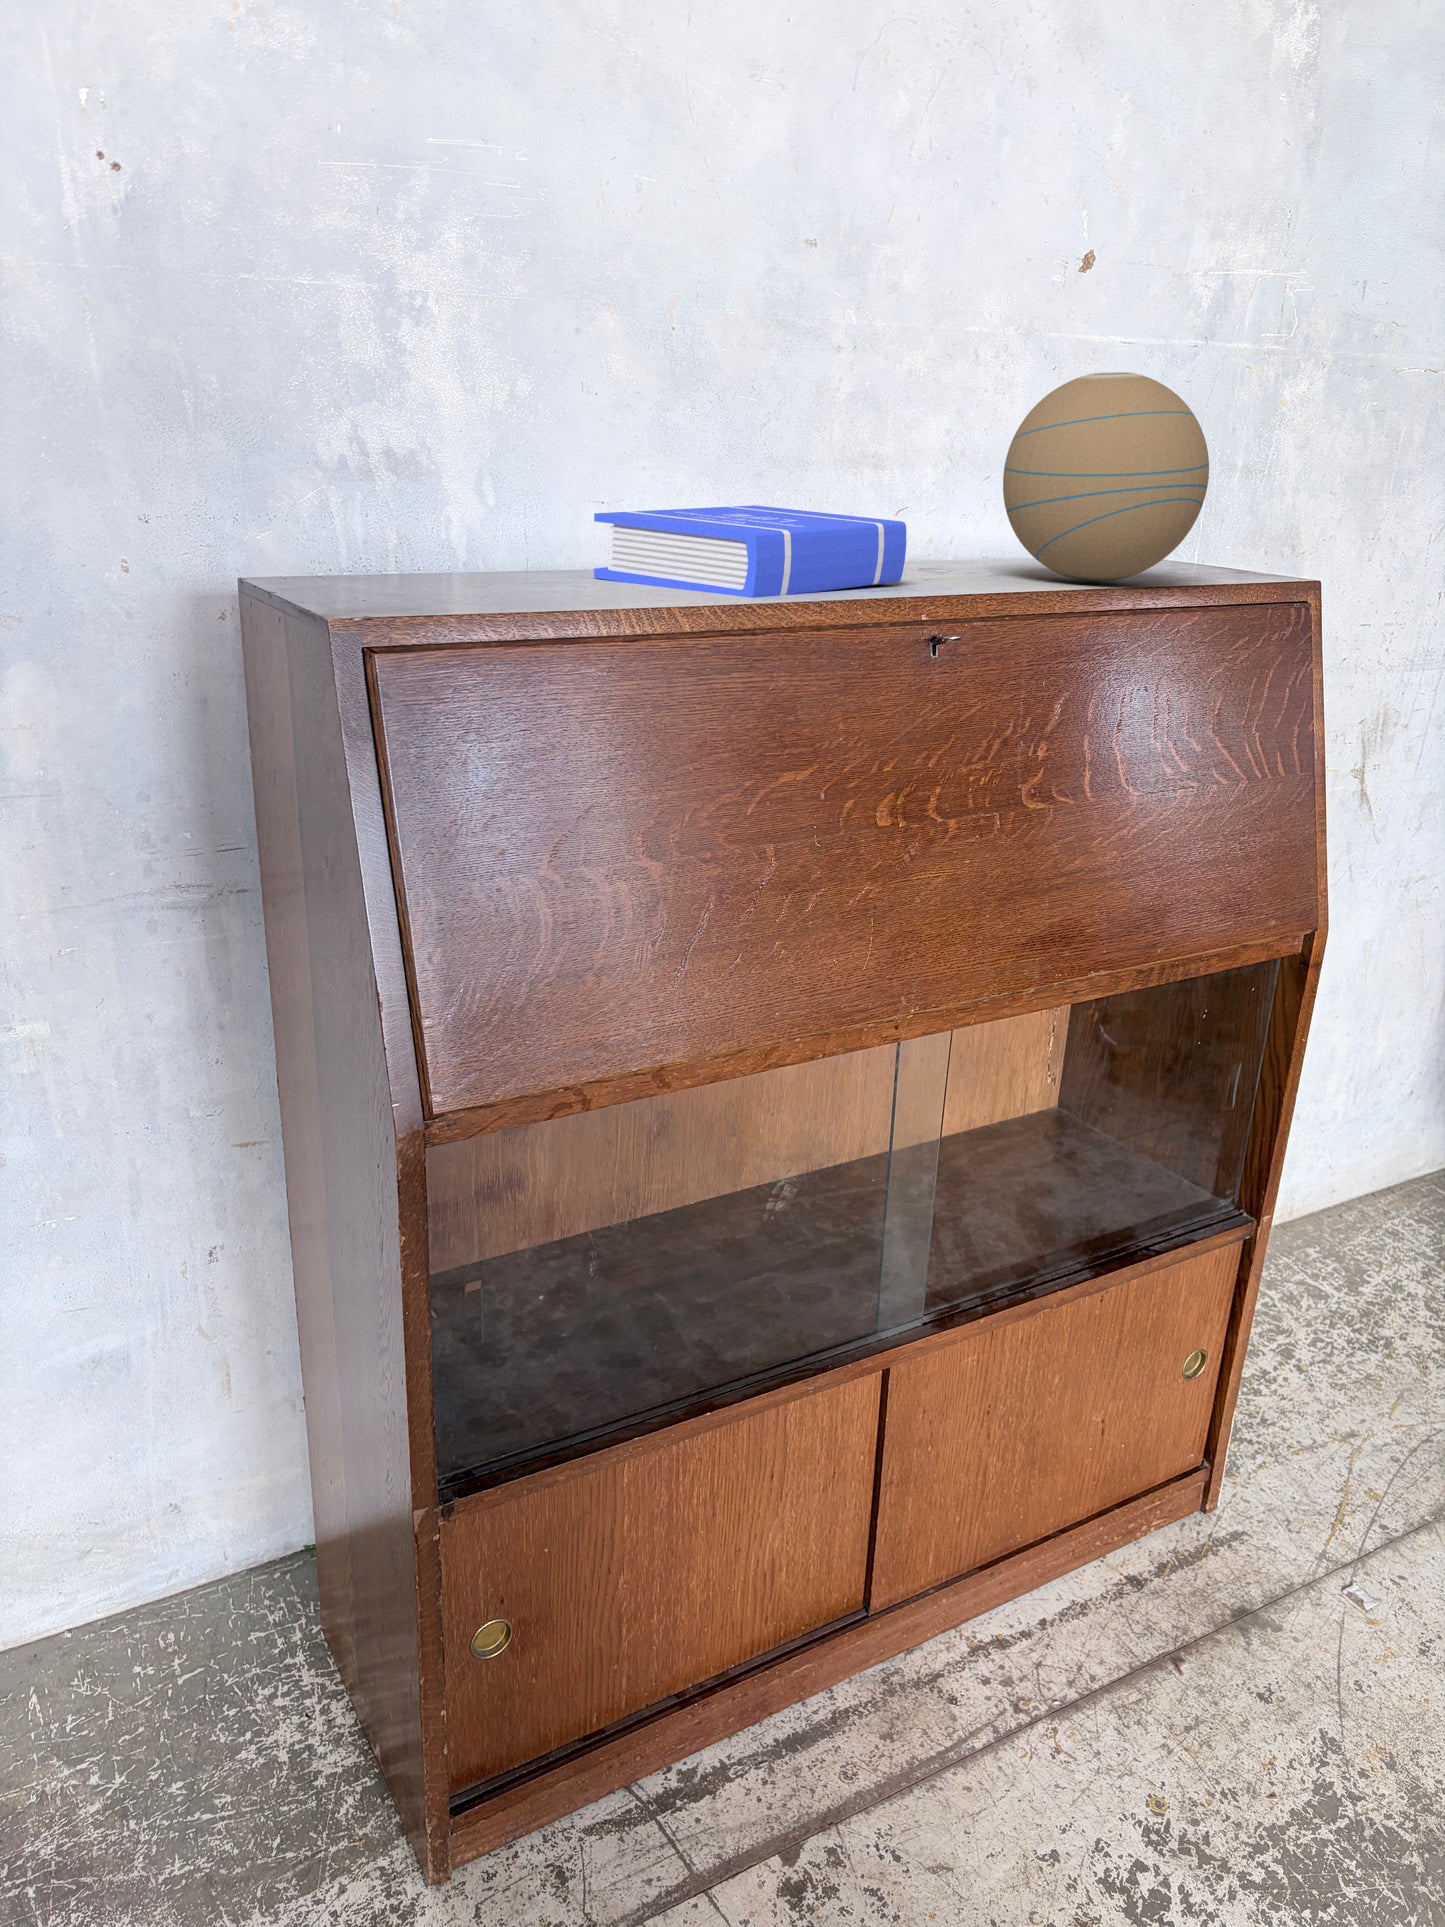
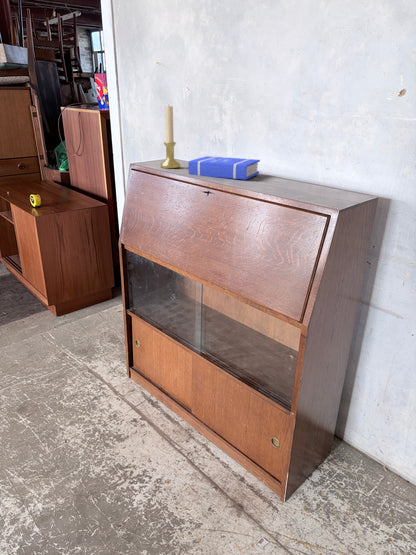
candle holder: none [471,229,583,596] -> present [161,106,180,168]
decorative orb: present [1003,372,1209,582] -> none [285,128,349,192]

